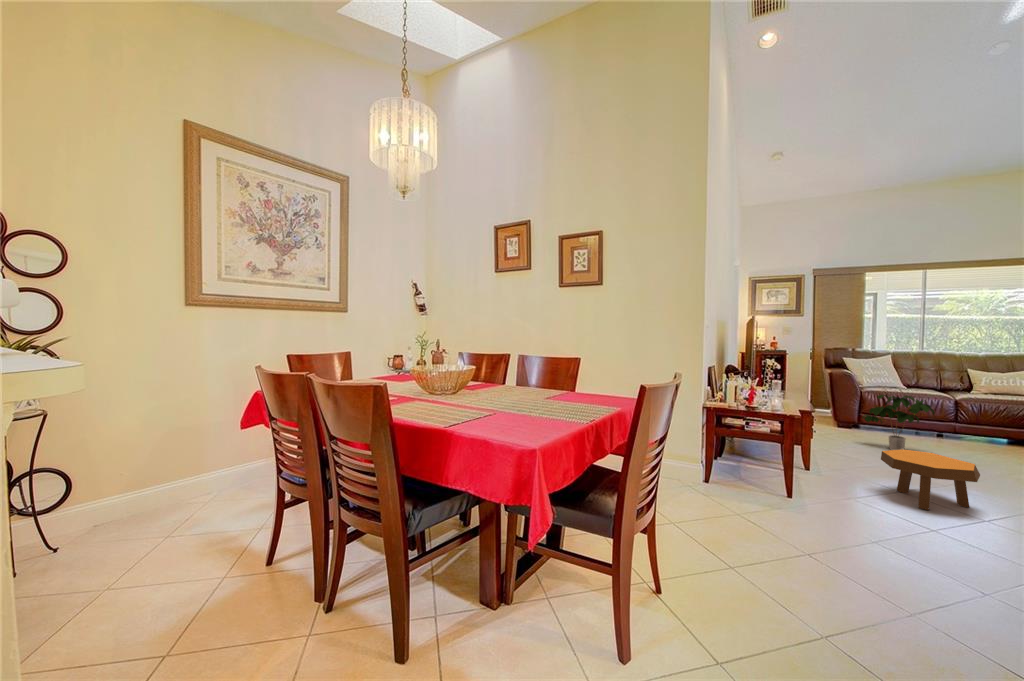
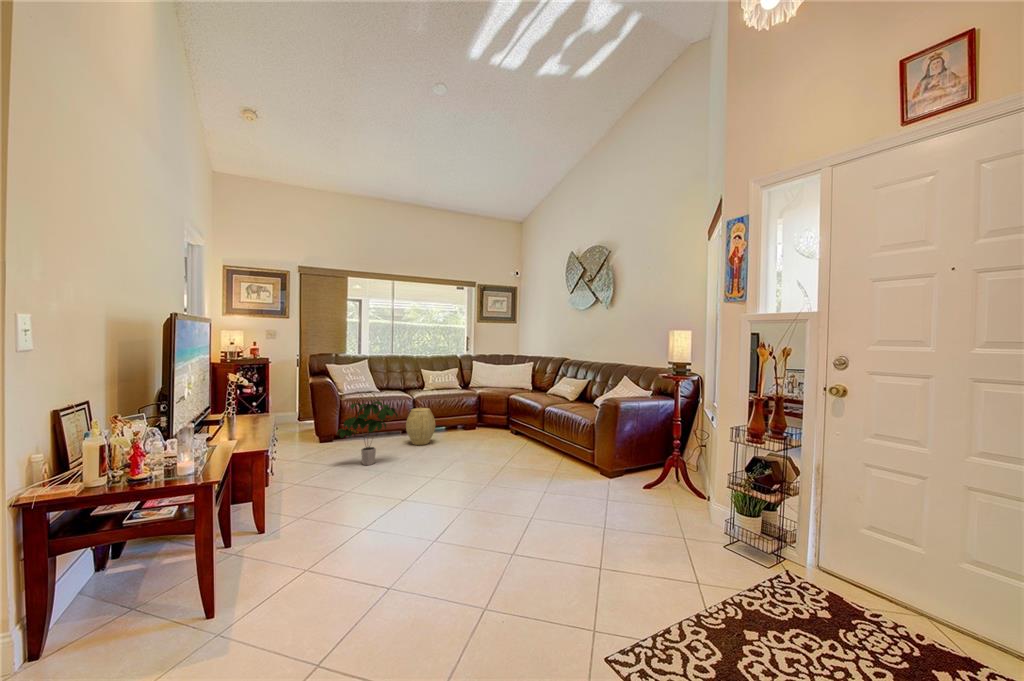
woven basket: none [944,410,990,450] -> present [406,408,436,445]
footstool: present [881,449,980,510] -> none [341,471,431,558]

